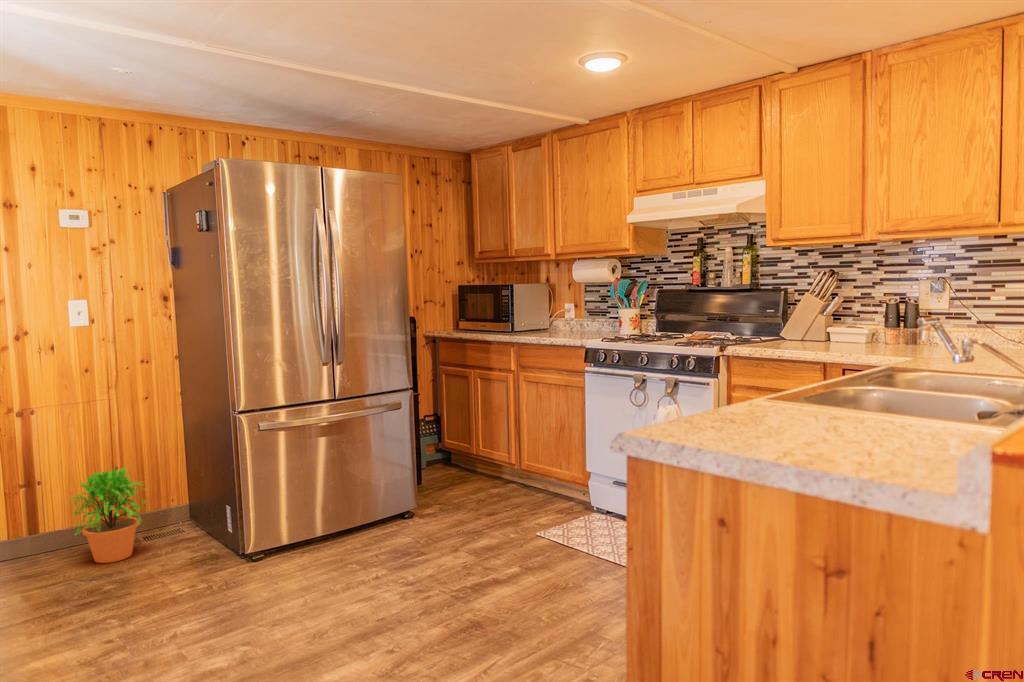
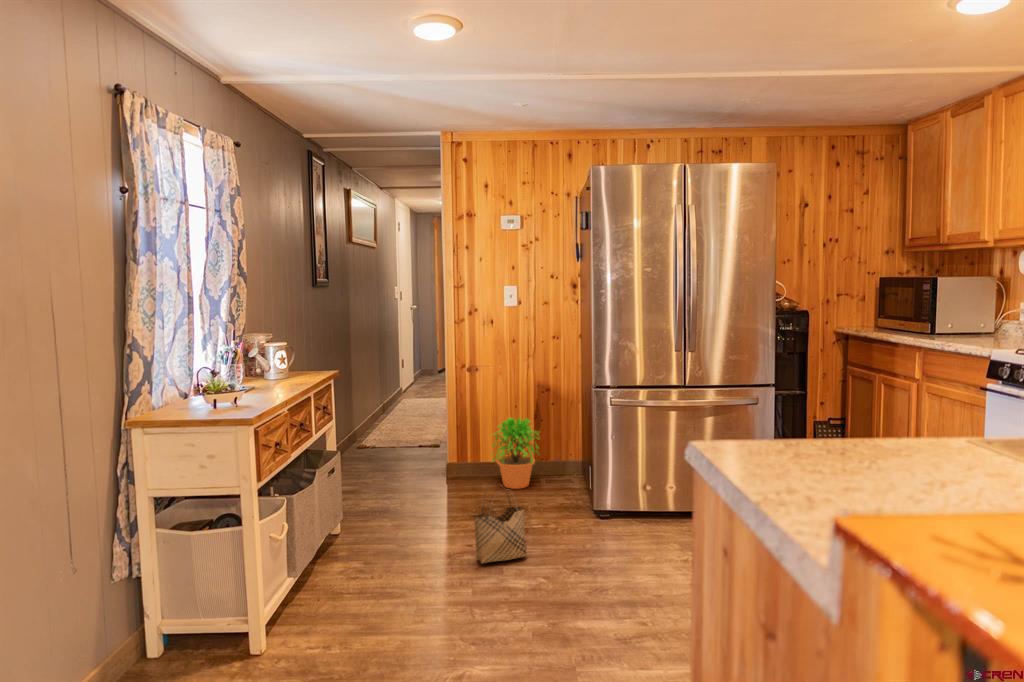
woven basket: none [131,545,202,651] -> present [474,482,526,563]

